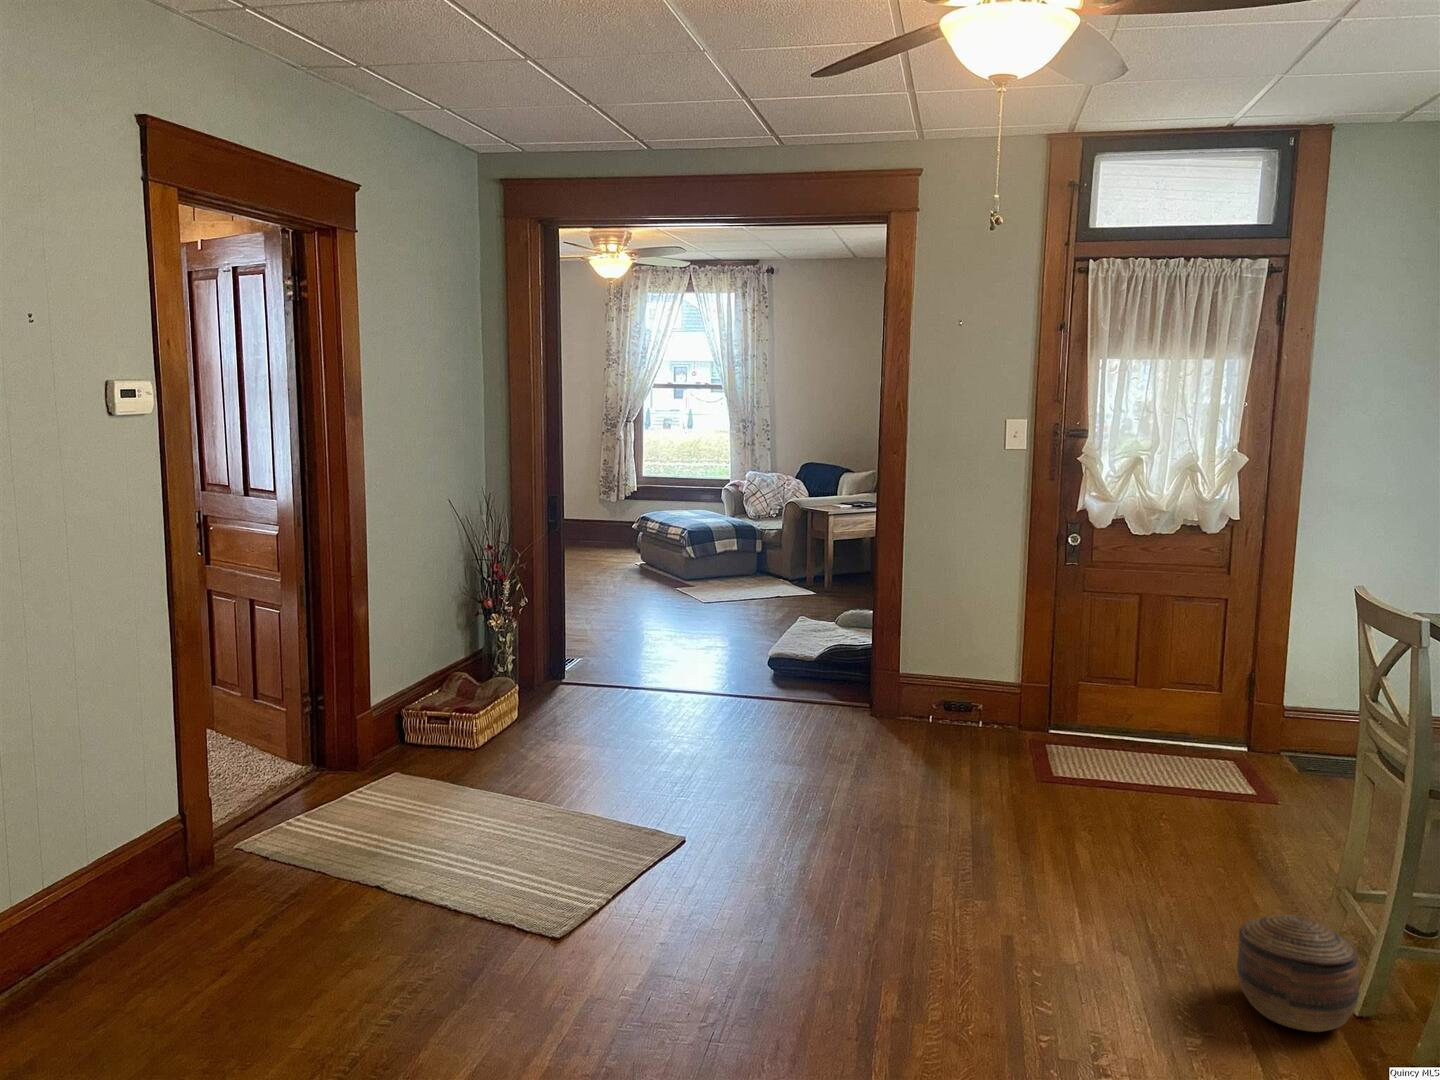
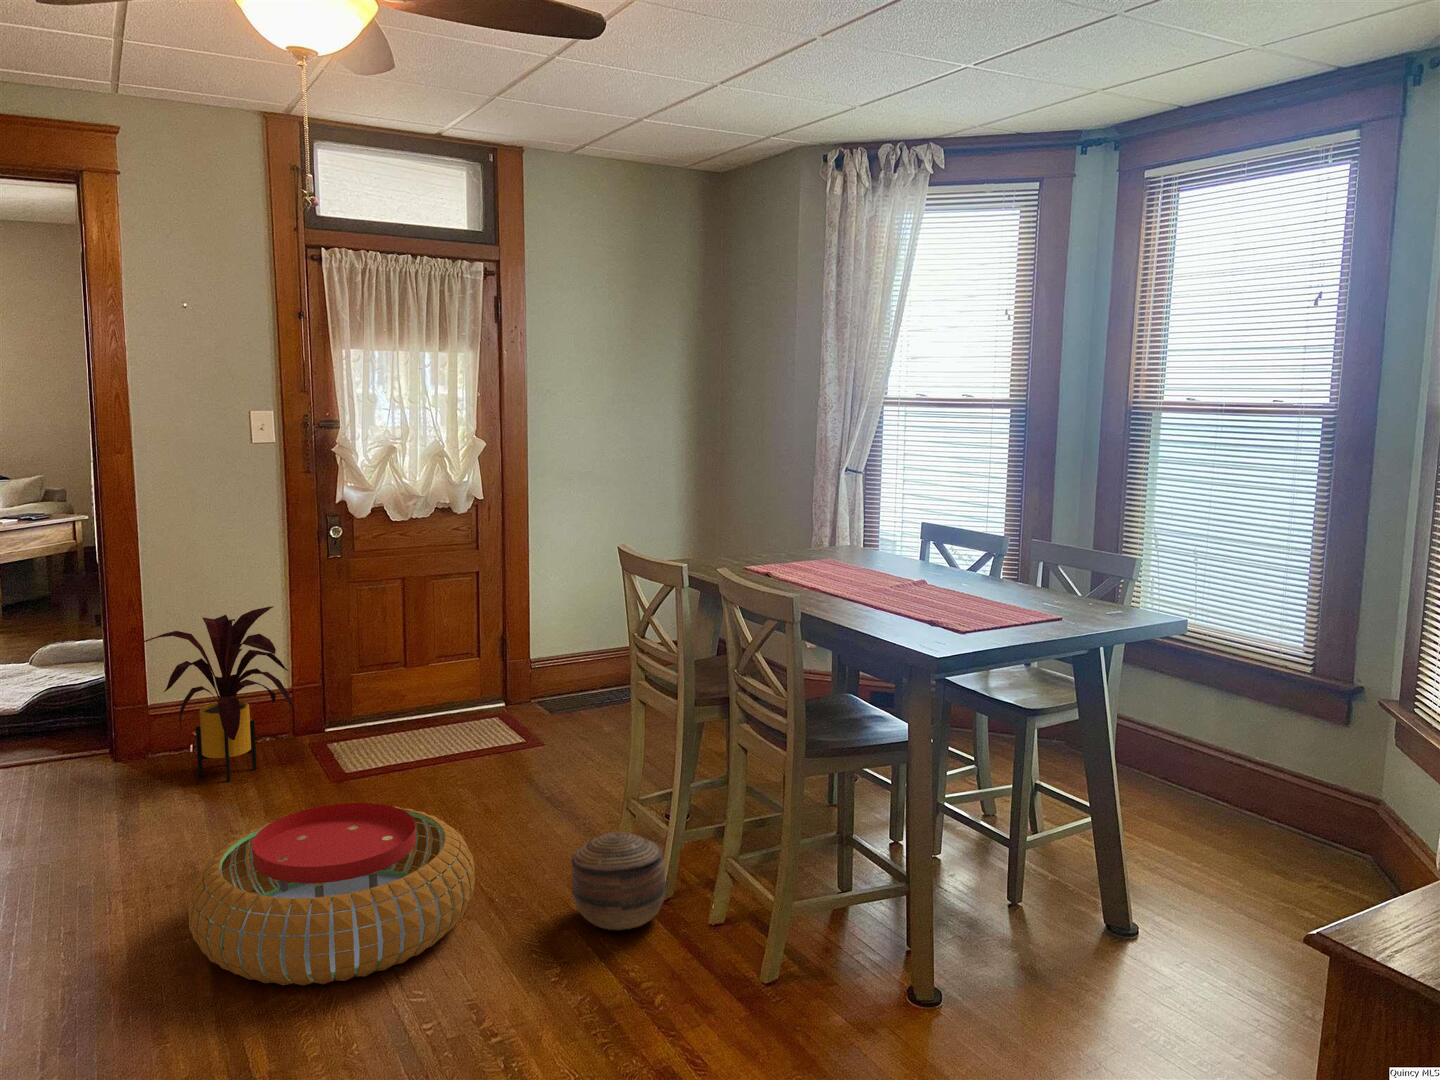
house plant: none [894,605,1016,758] -> present [143,606,294,781]
pouf: none [871,800,1137,971] -> present [188,803,475,986]

